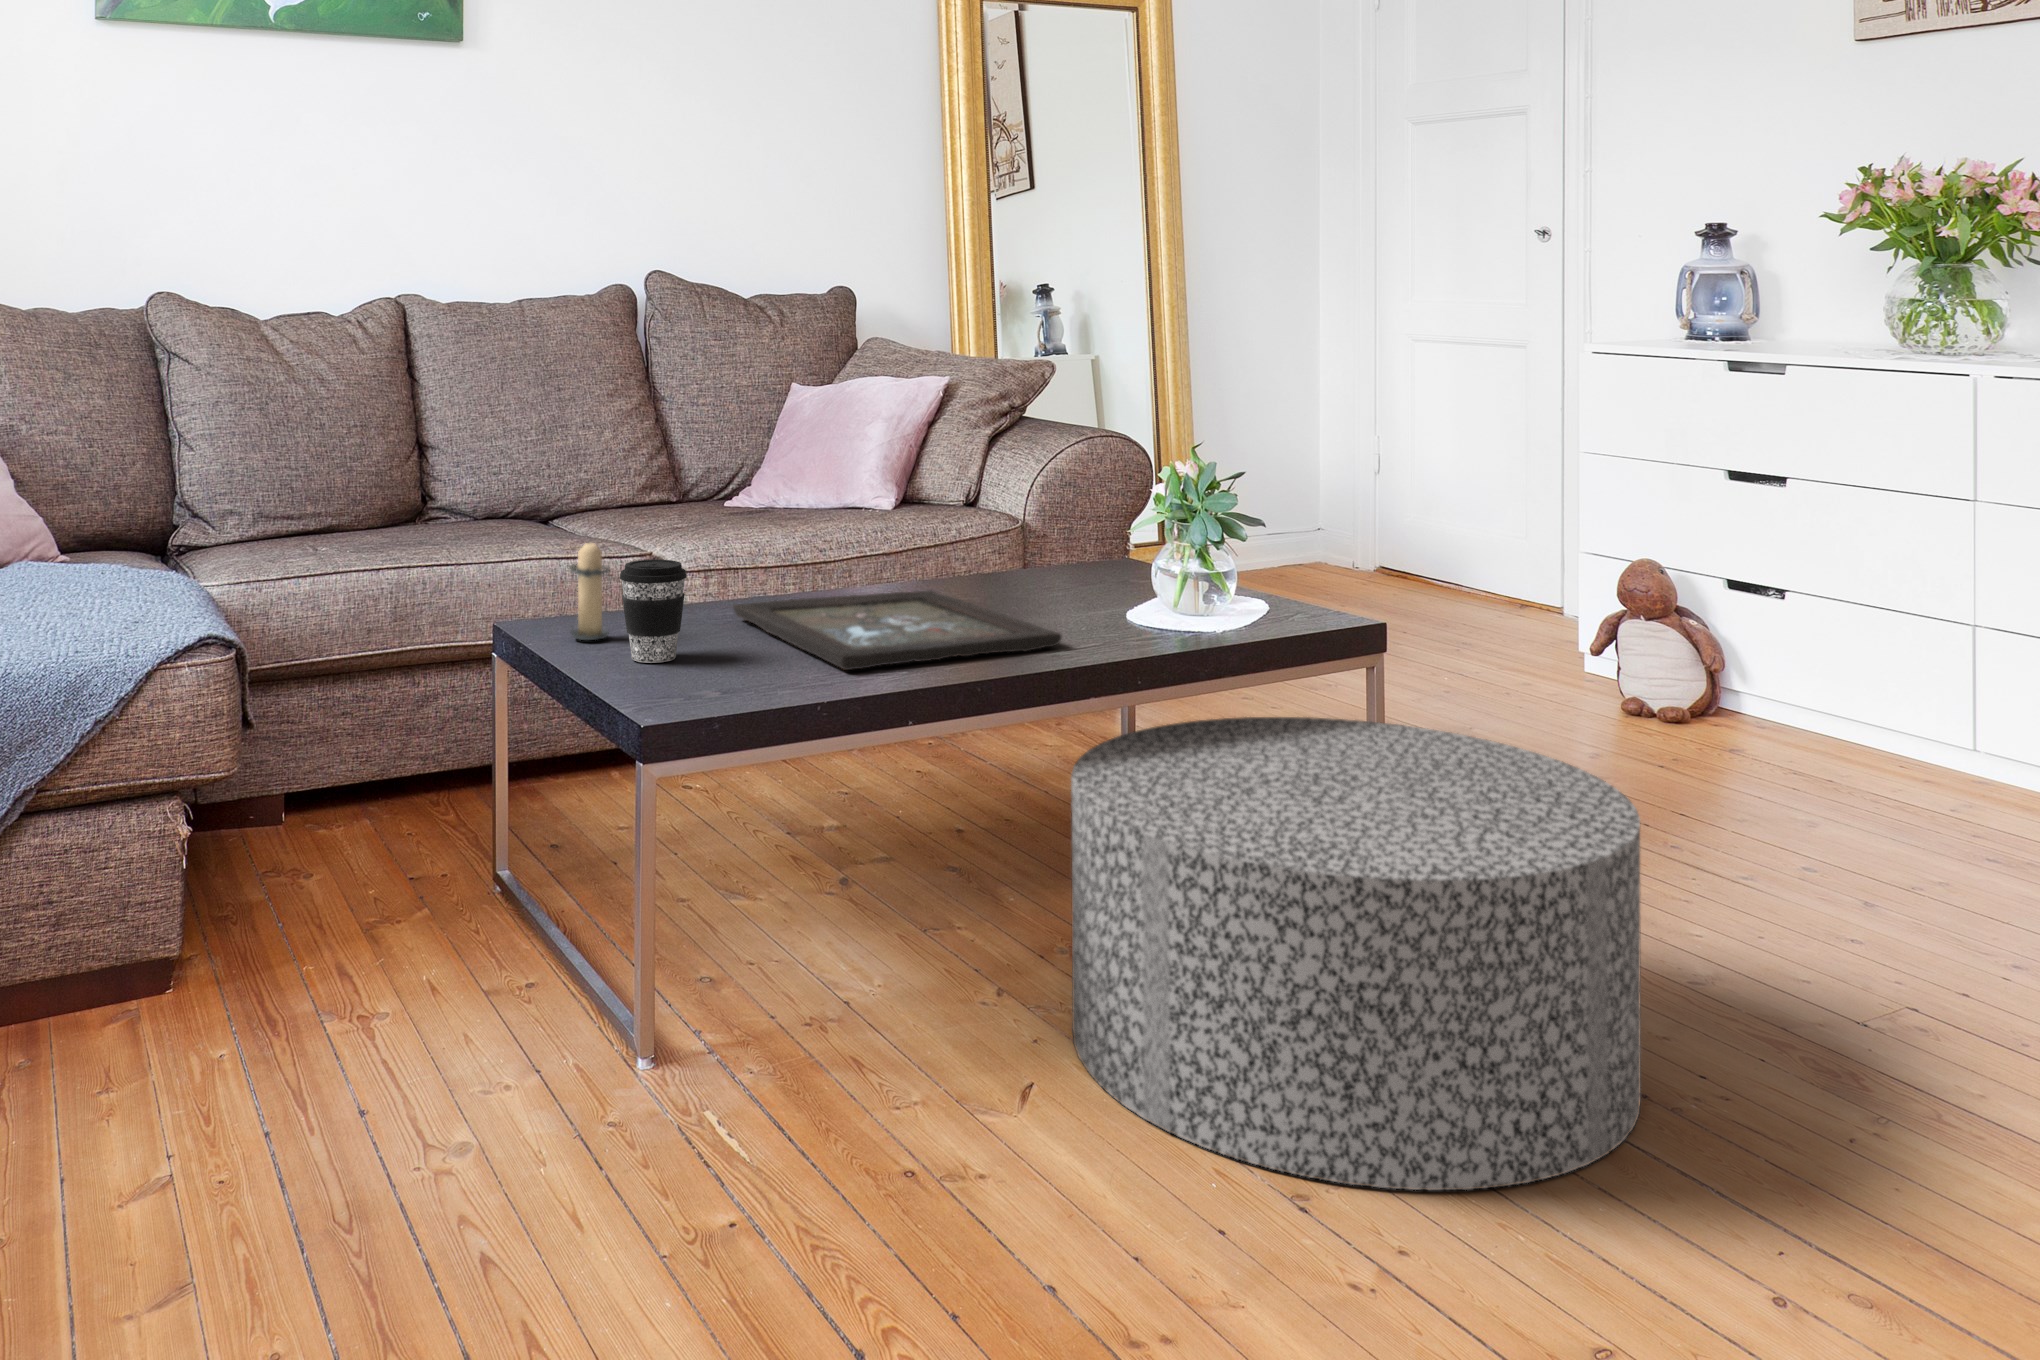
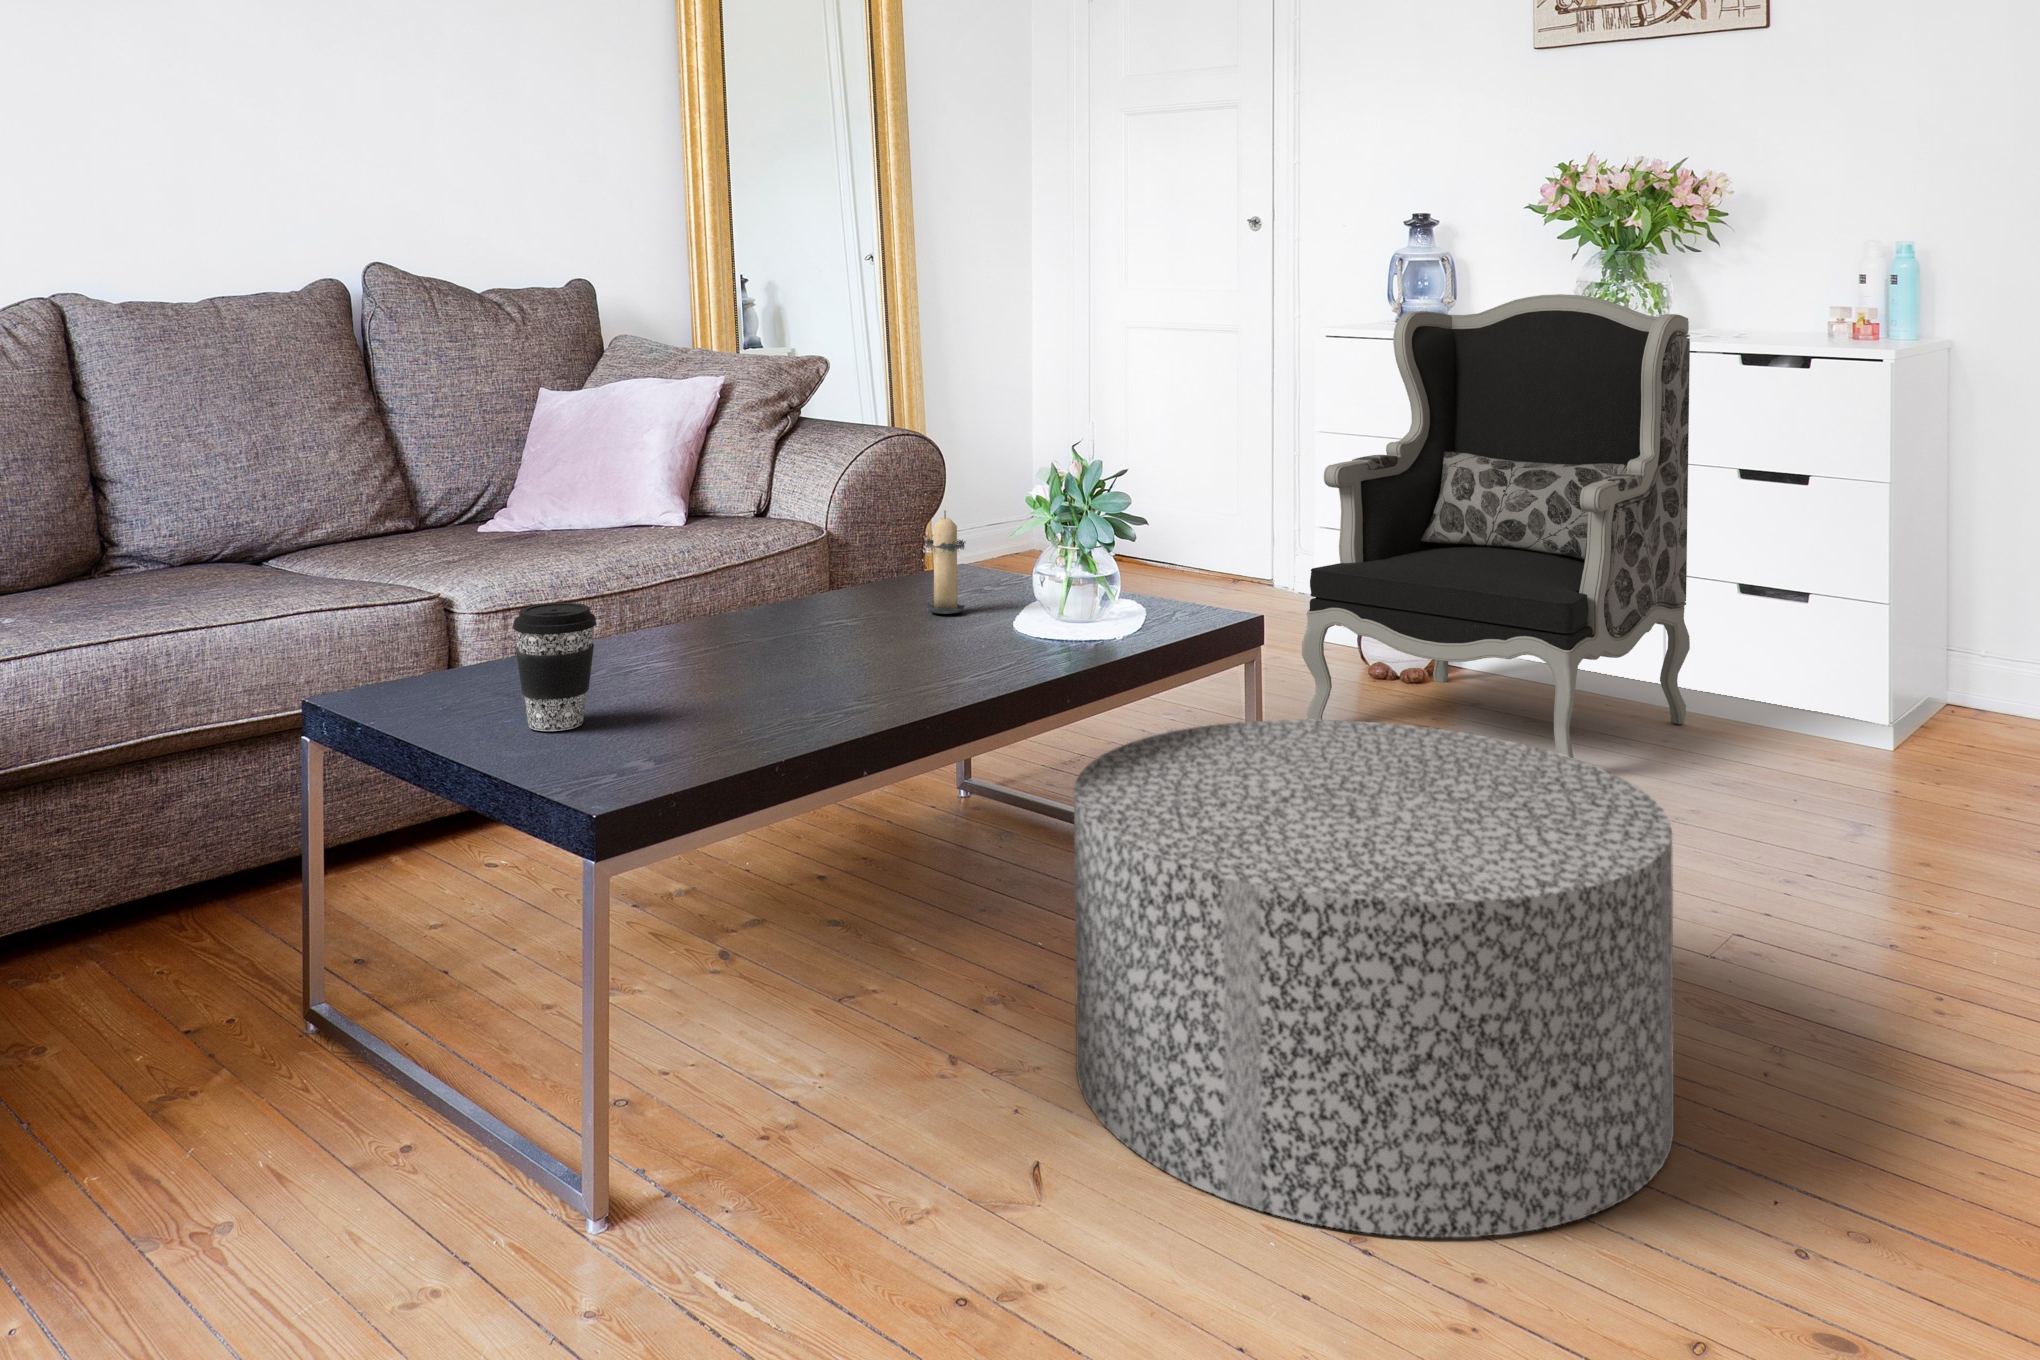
armchair: none [1512,311,1984,831] -> present [1302,294,1690,759]
candle: present [570,542,610,640] -> present [925,511,966,614]
tray: present [733,590,1061,670] -> none [608,614,1008,718]

